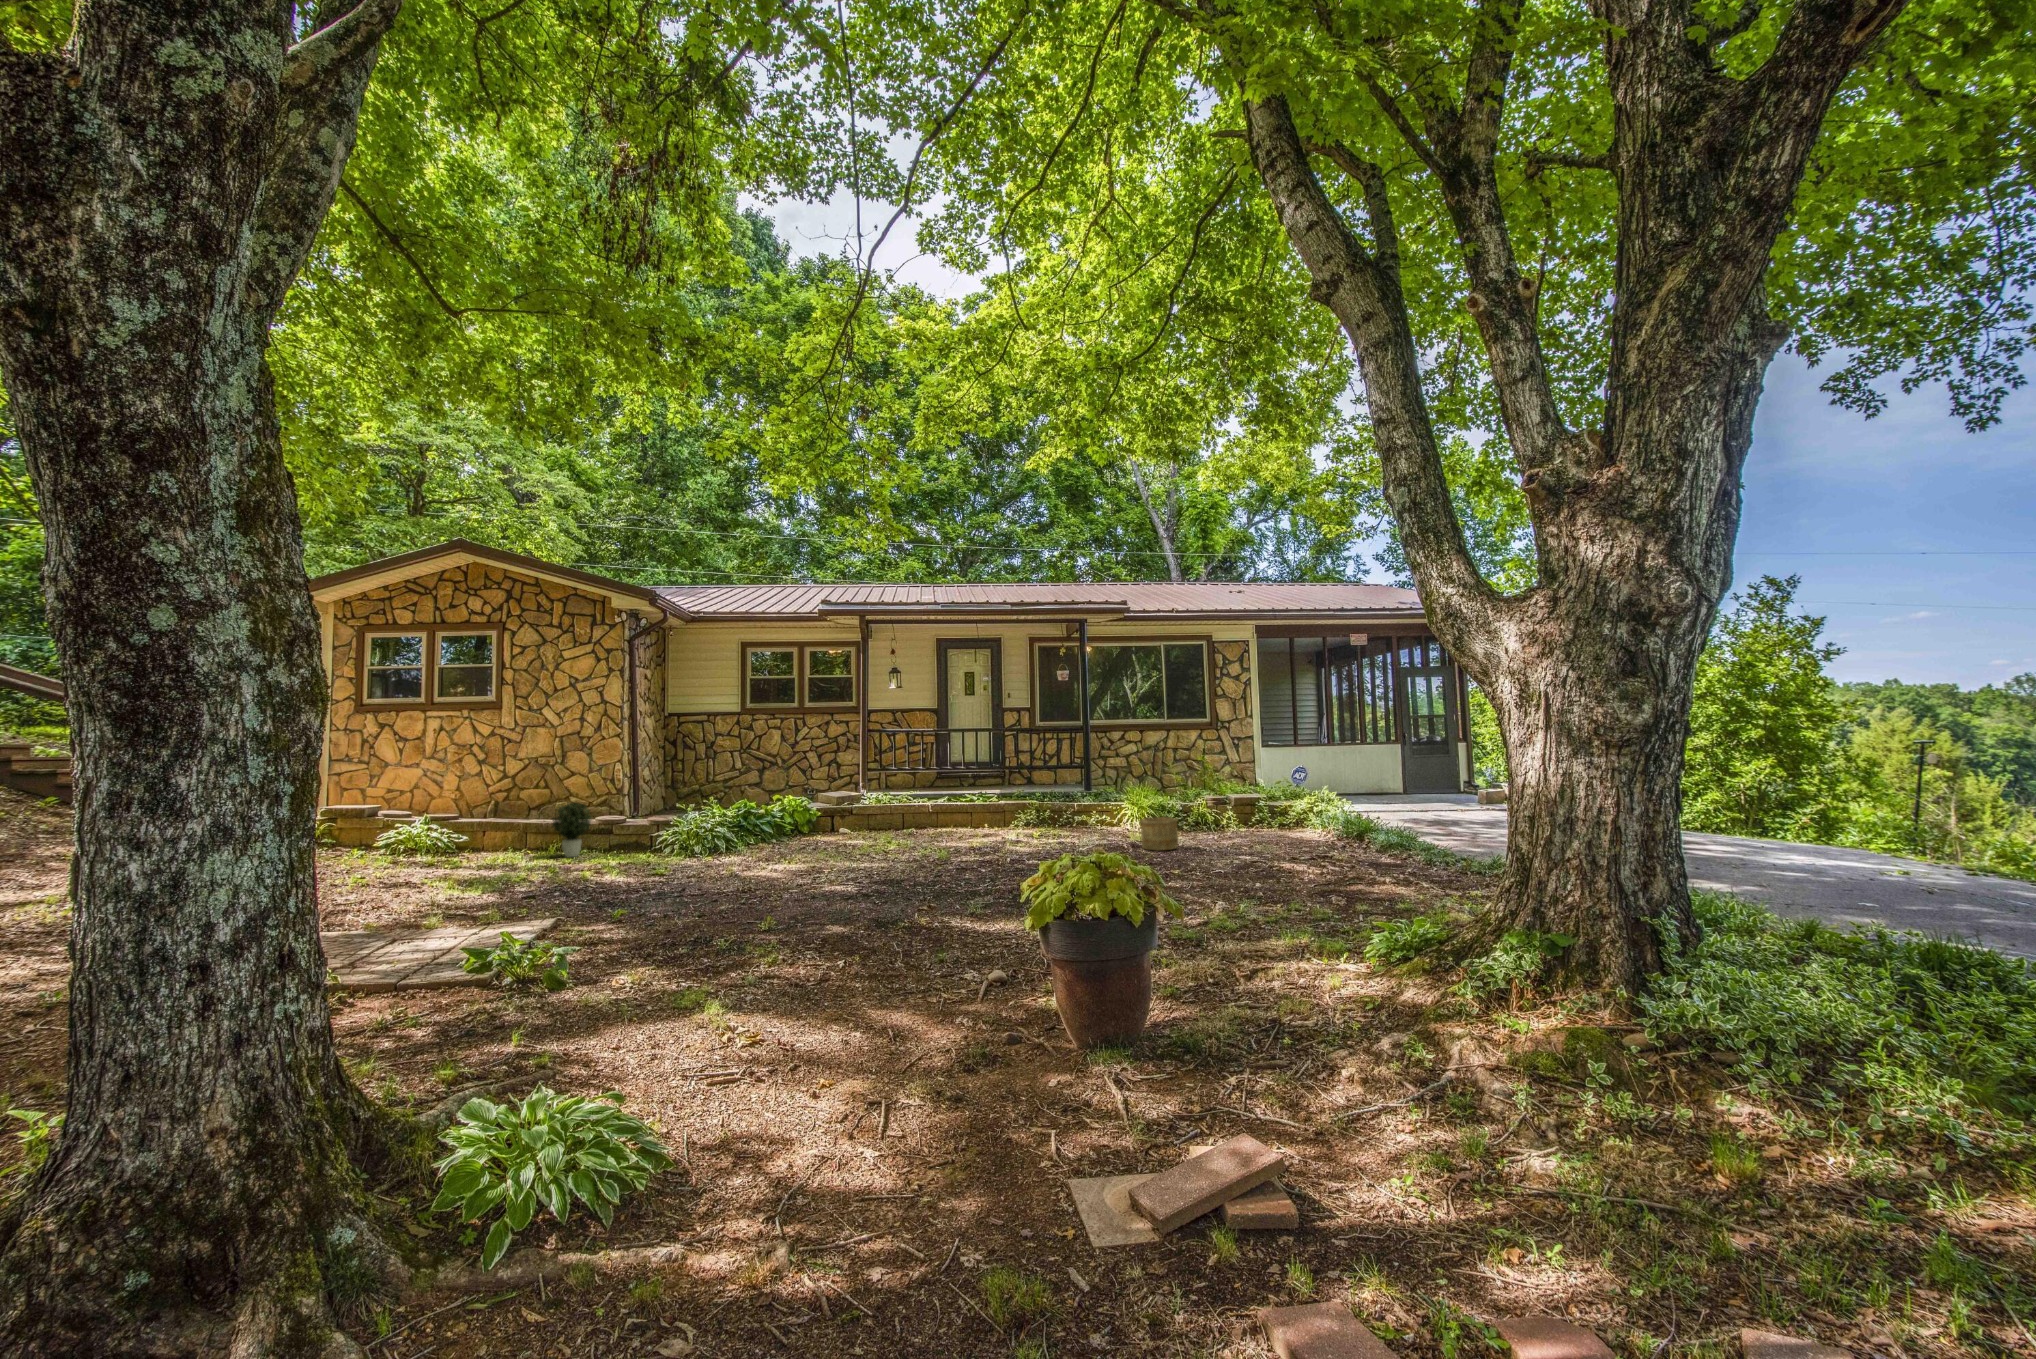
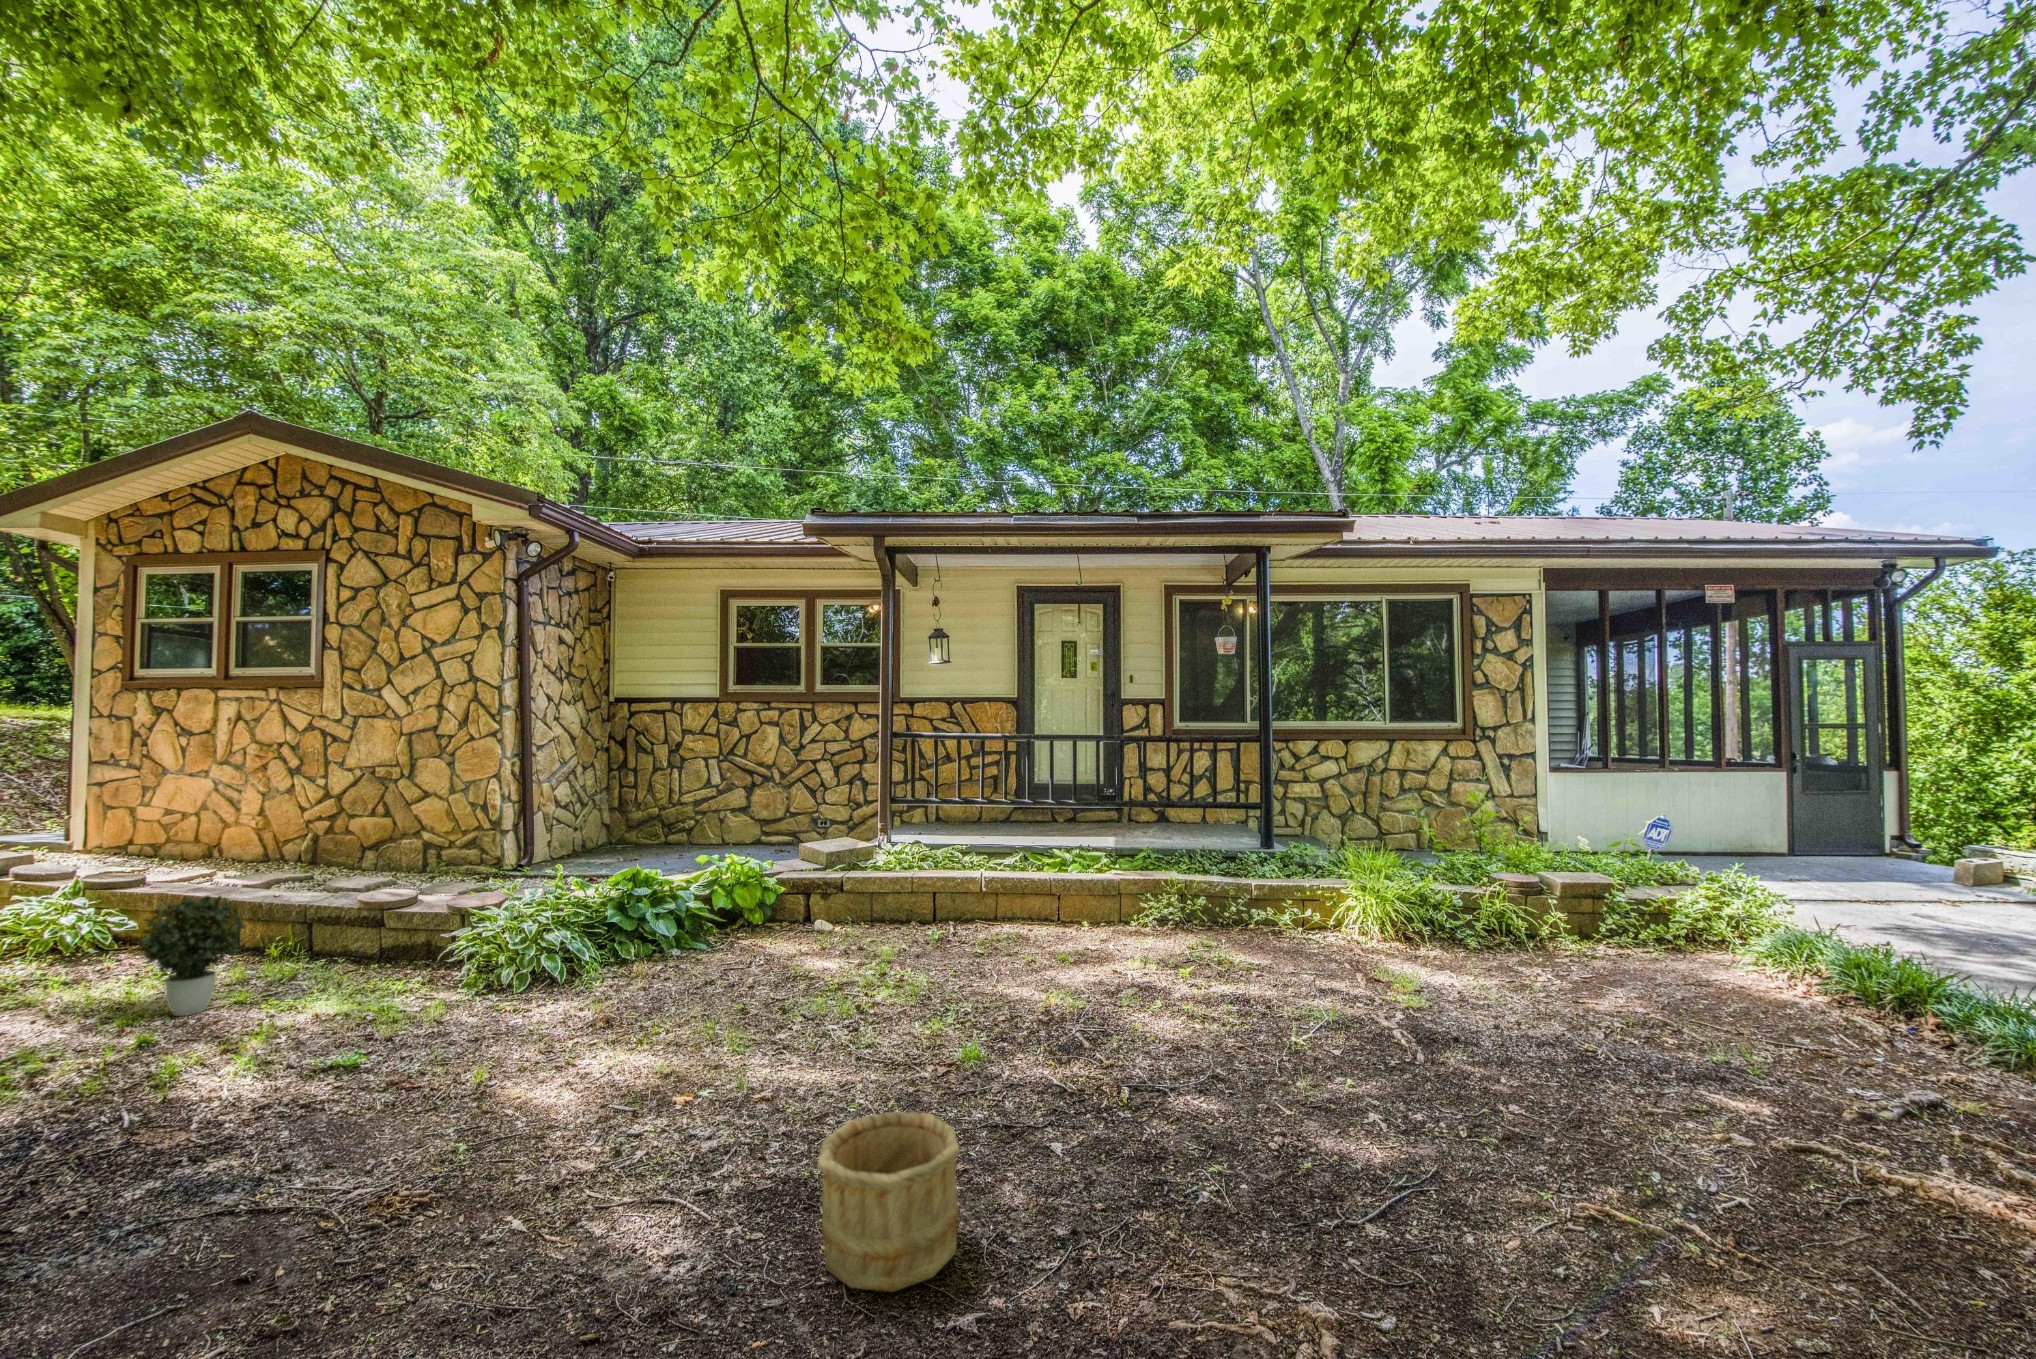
wooden bucket: present [1140,817,1178,851] -> present [817,1112,960,1292]

